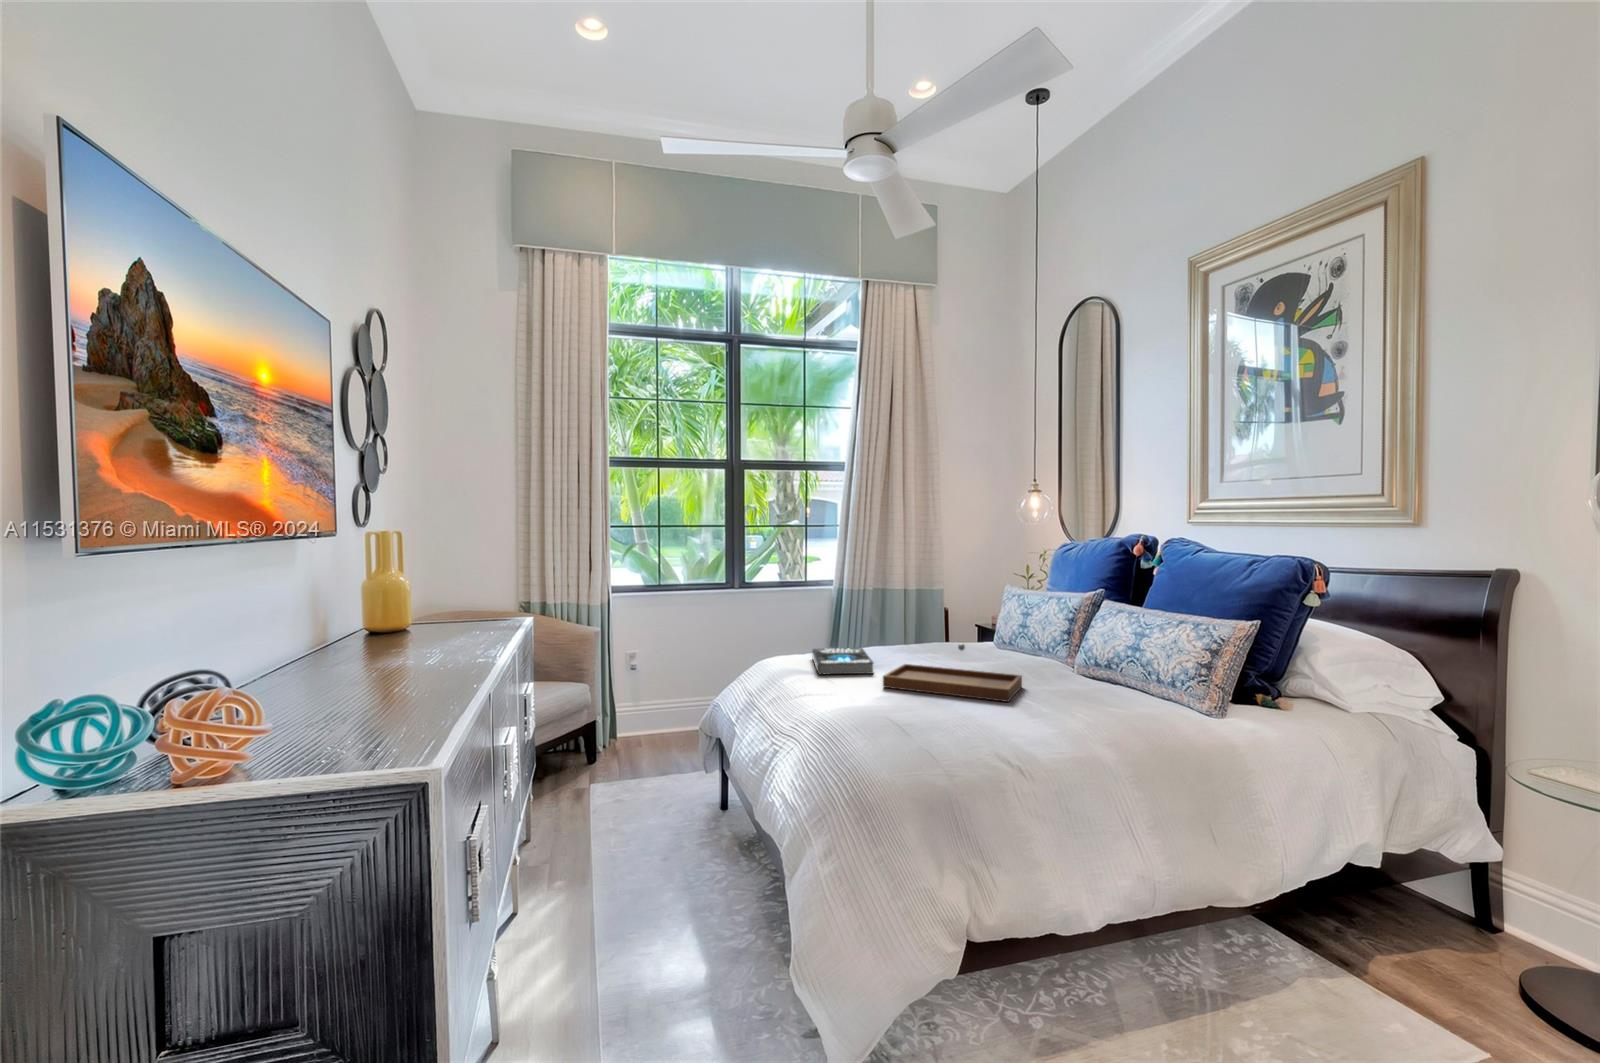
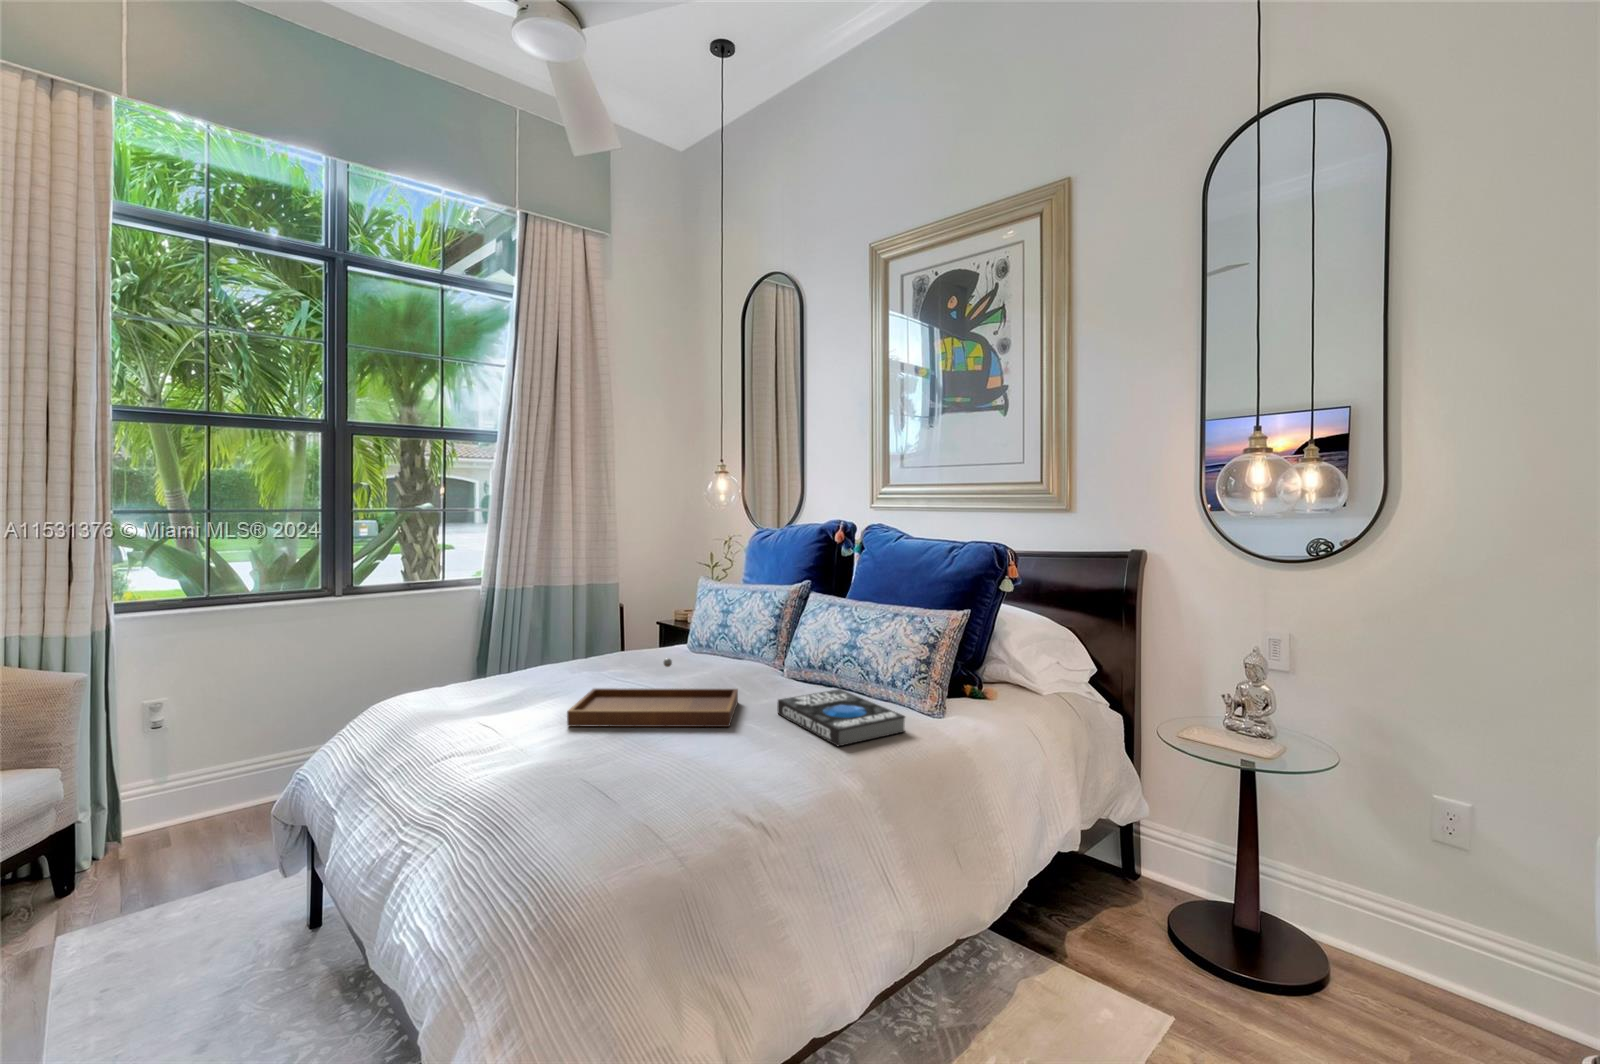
book: present [812,648,873,675] -> present [777,689,905,746]

